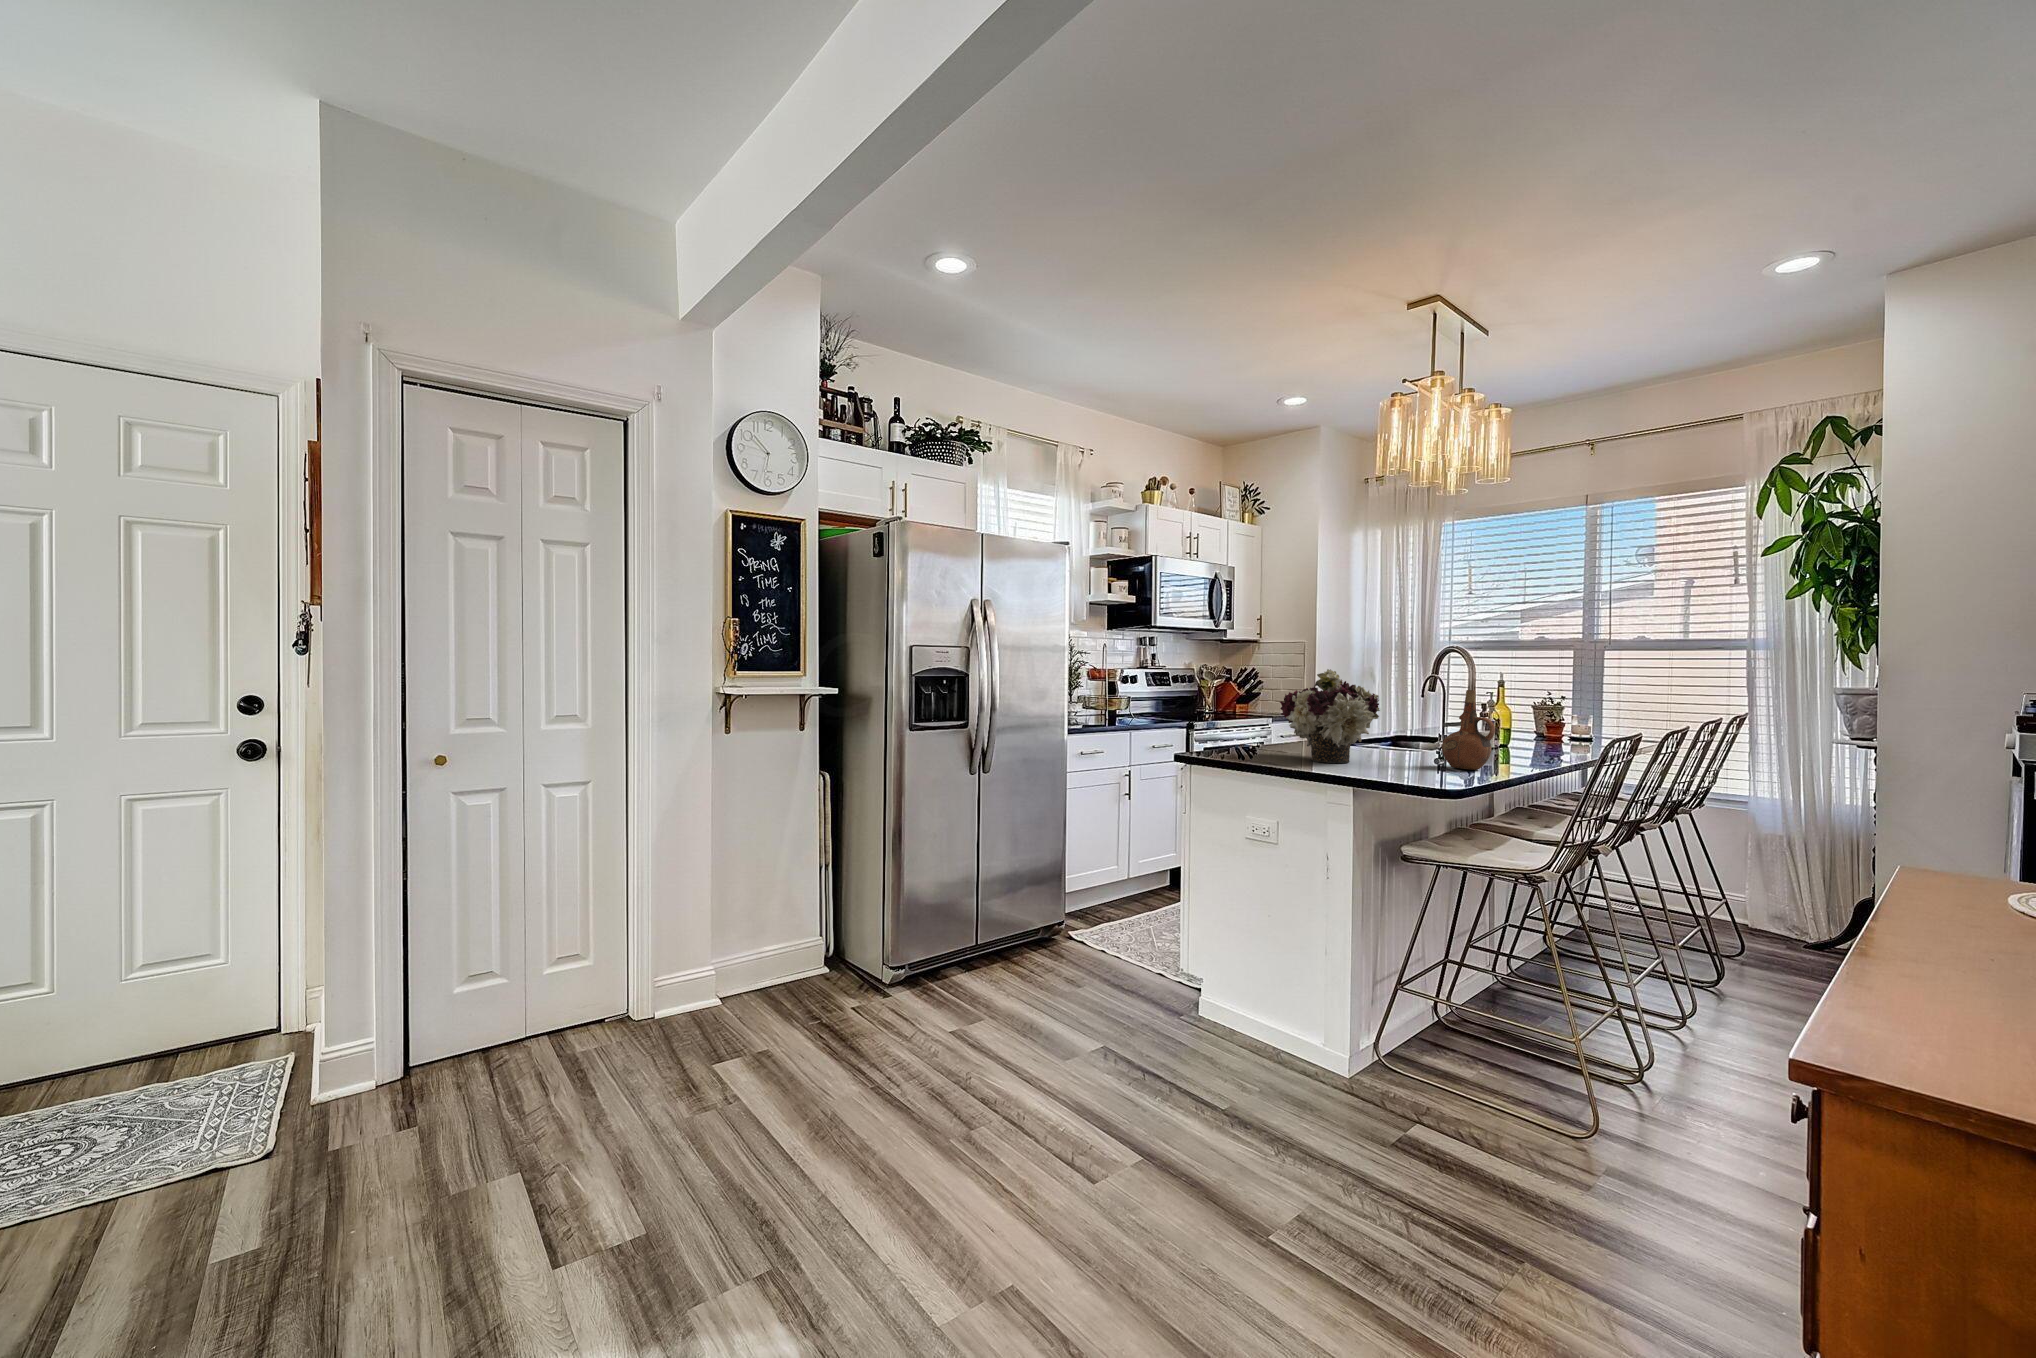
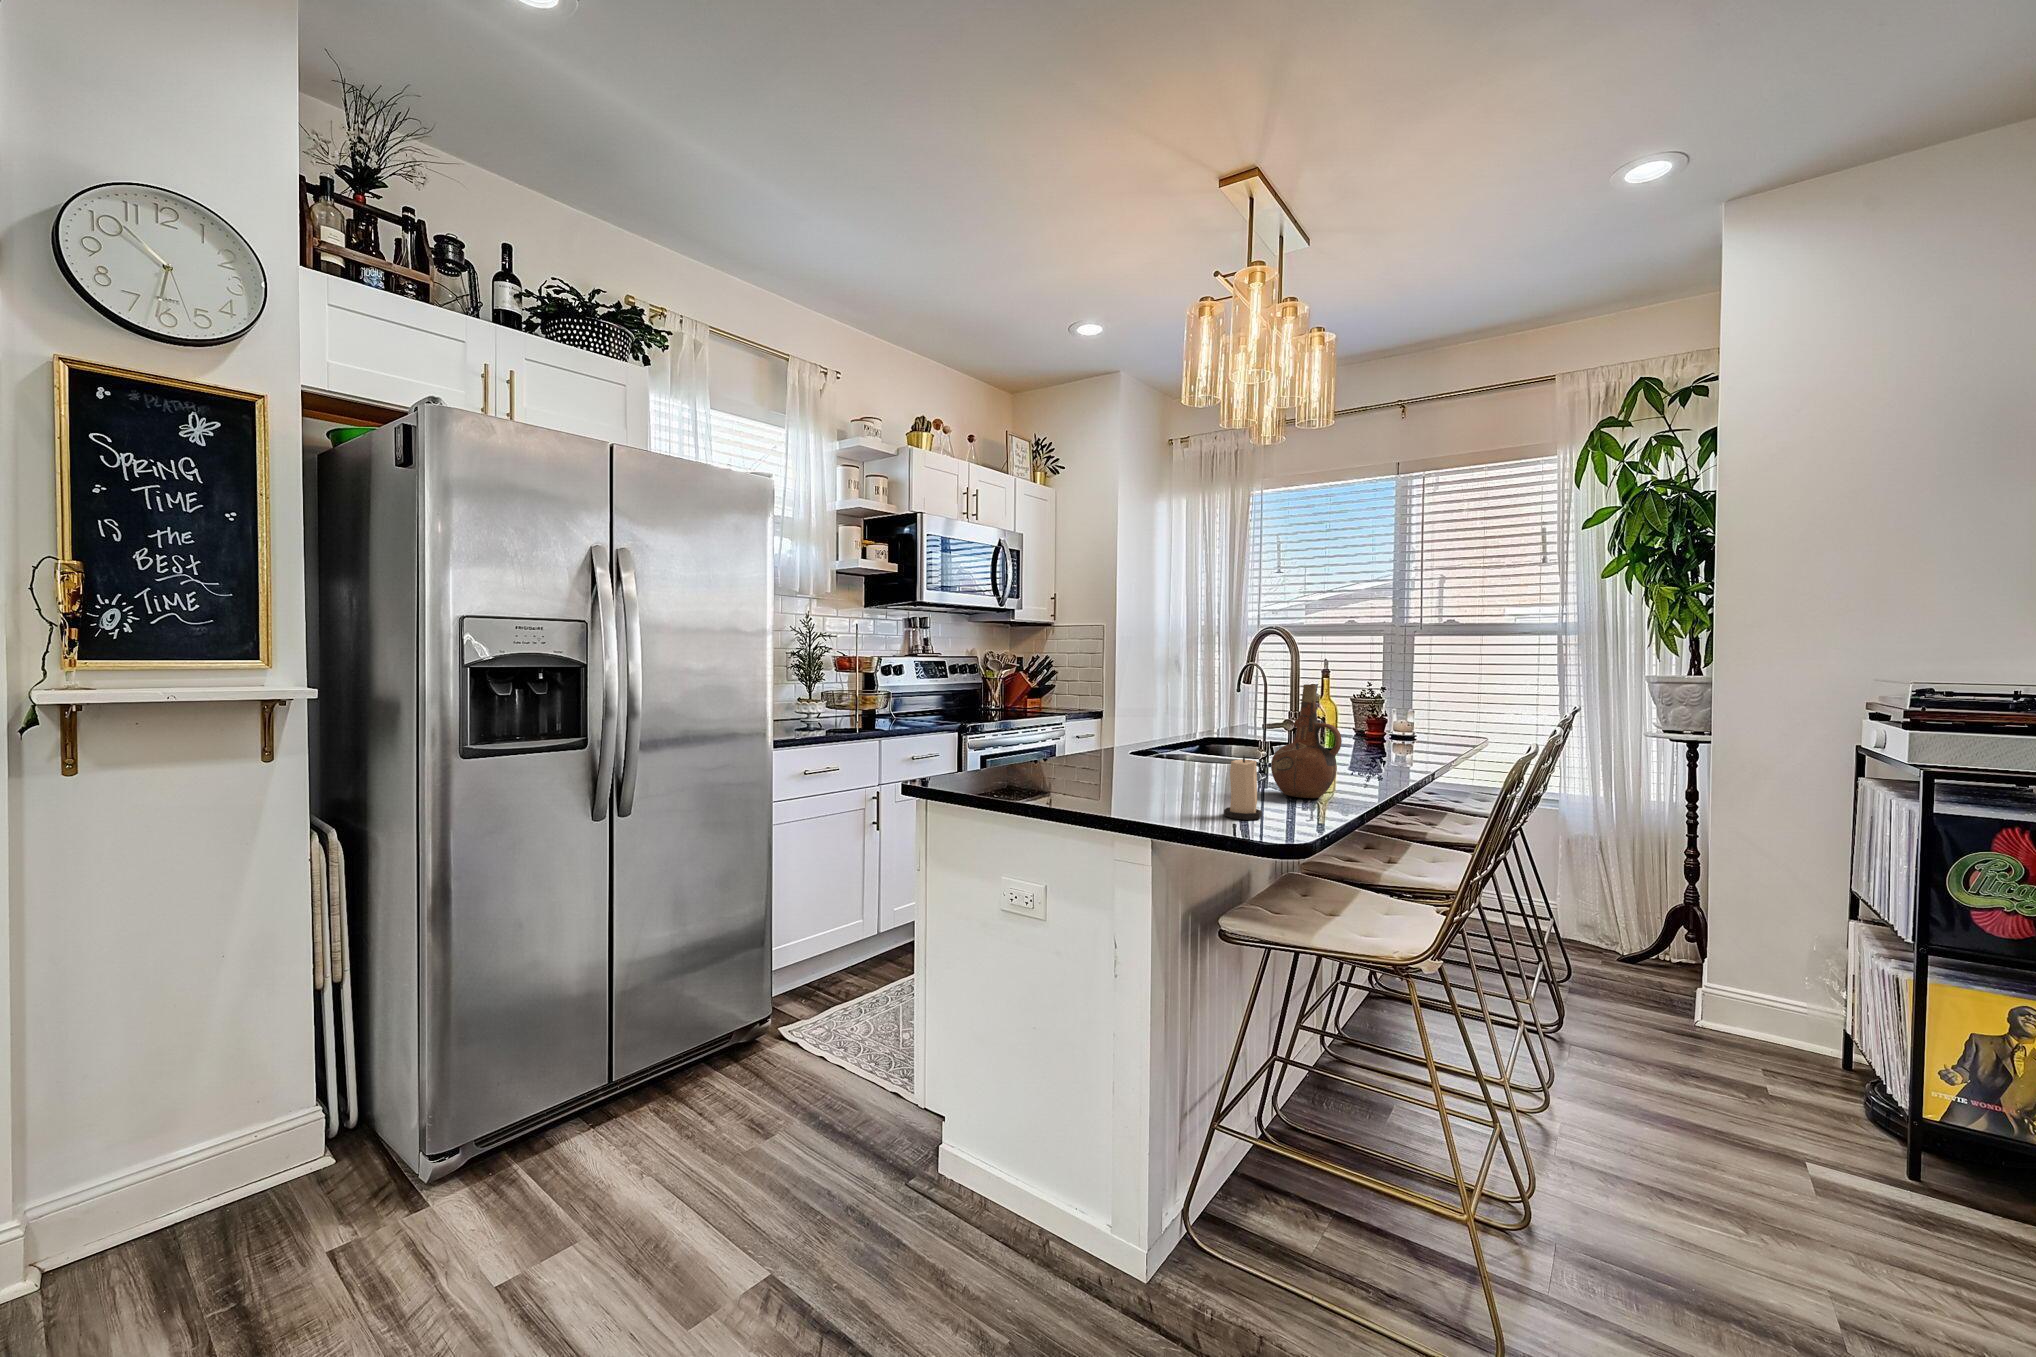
flower arrangement: present [1280,669,1380,763] -> none [1051,655,1188,793]
candle: none [1404,735,1431,777] -> present [1224,755,1262,820]

